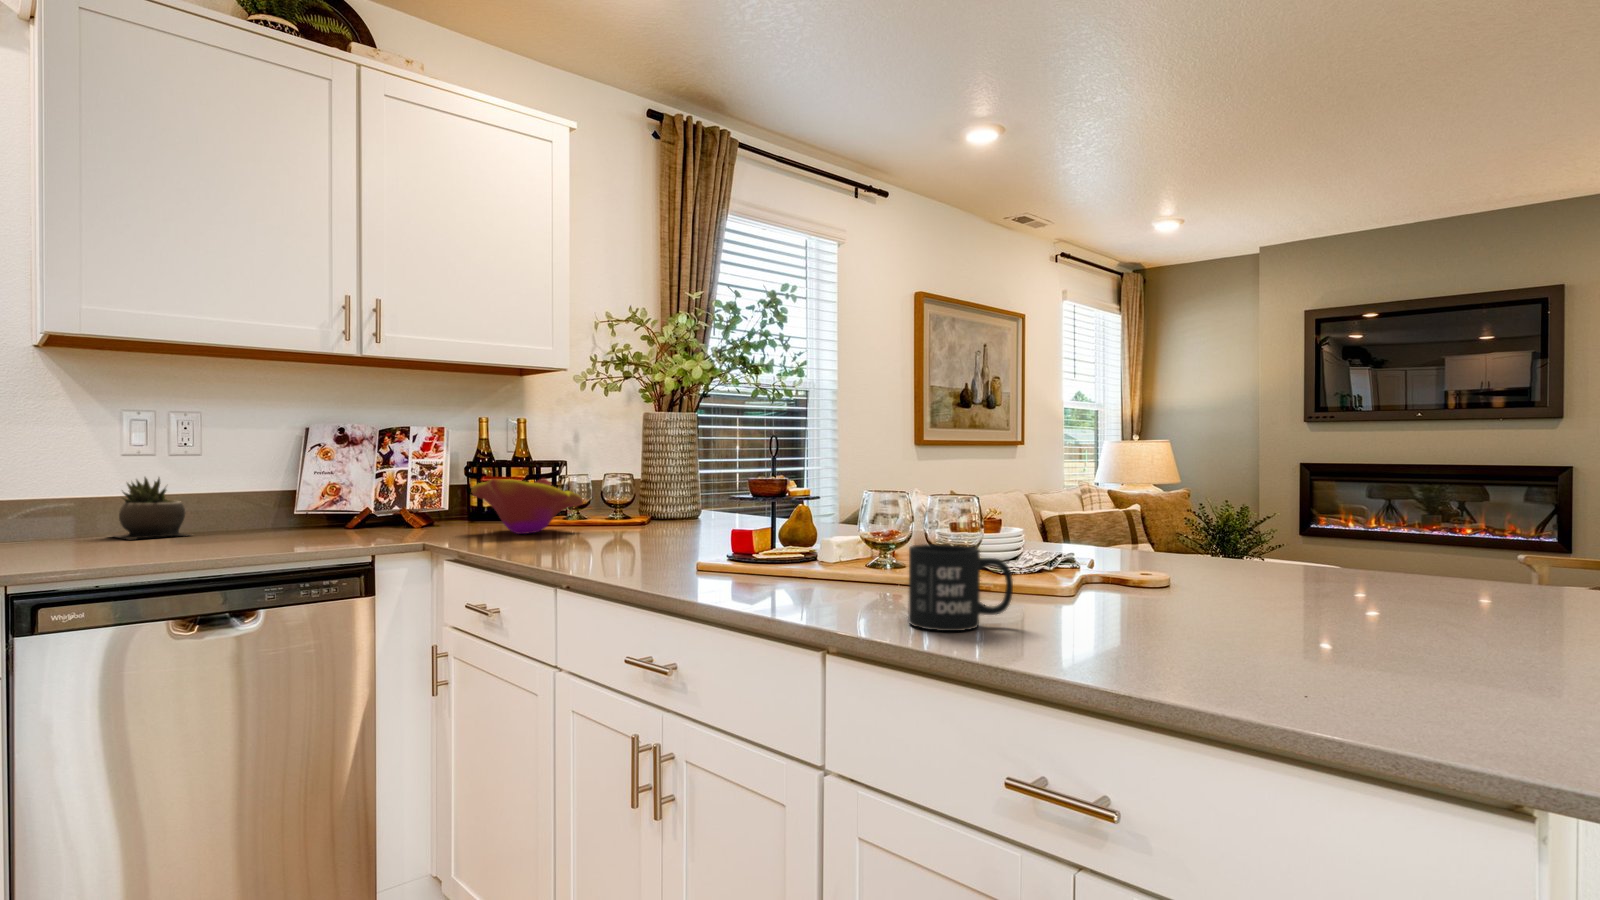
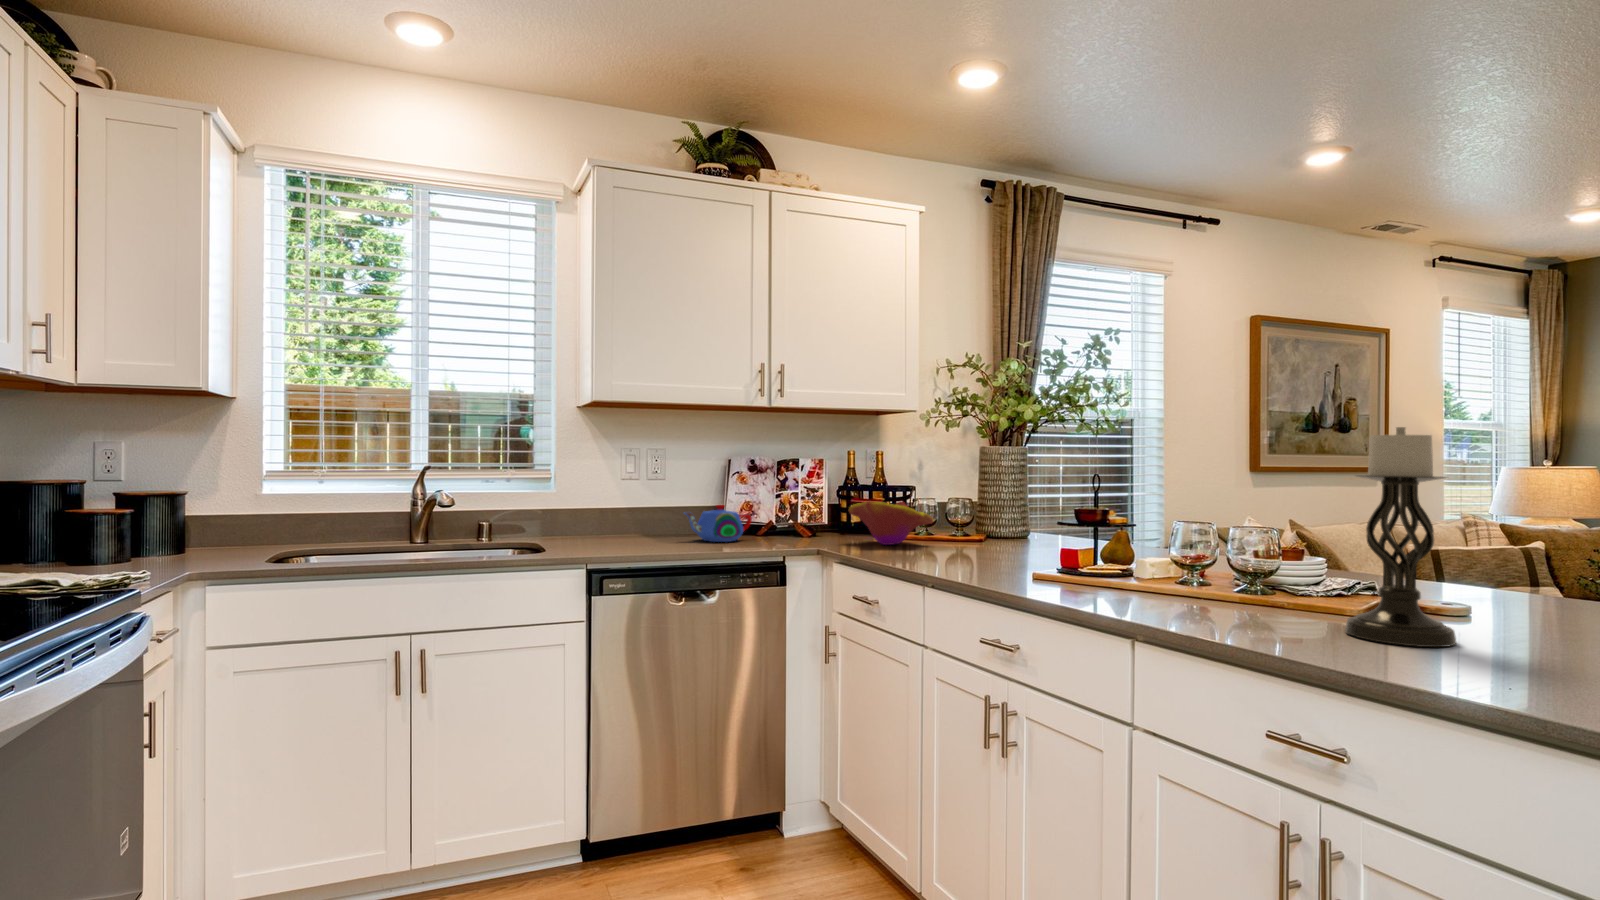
candle holder: none [1068,361,1189,635] -> present [1345,427,1456,647]
succulent plant: present [112,477,187,539] -> none [614,493,665,537]
teapot: none [213,489,331,541] -> present [684,505,752,542]
mug: present [908,544,1013,631] -> none [1203,566,1291,631]

